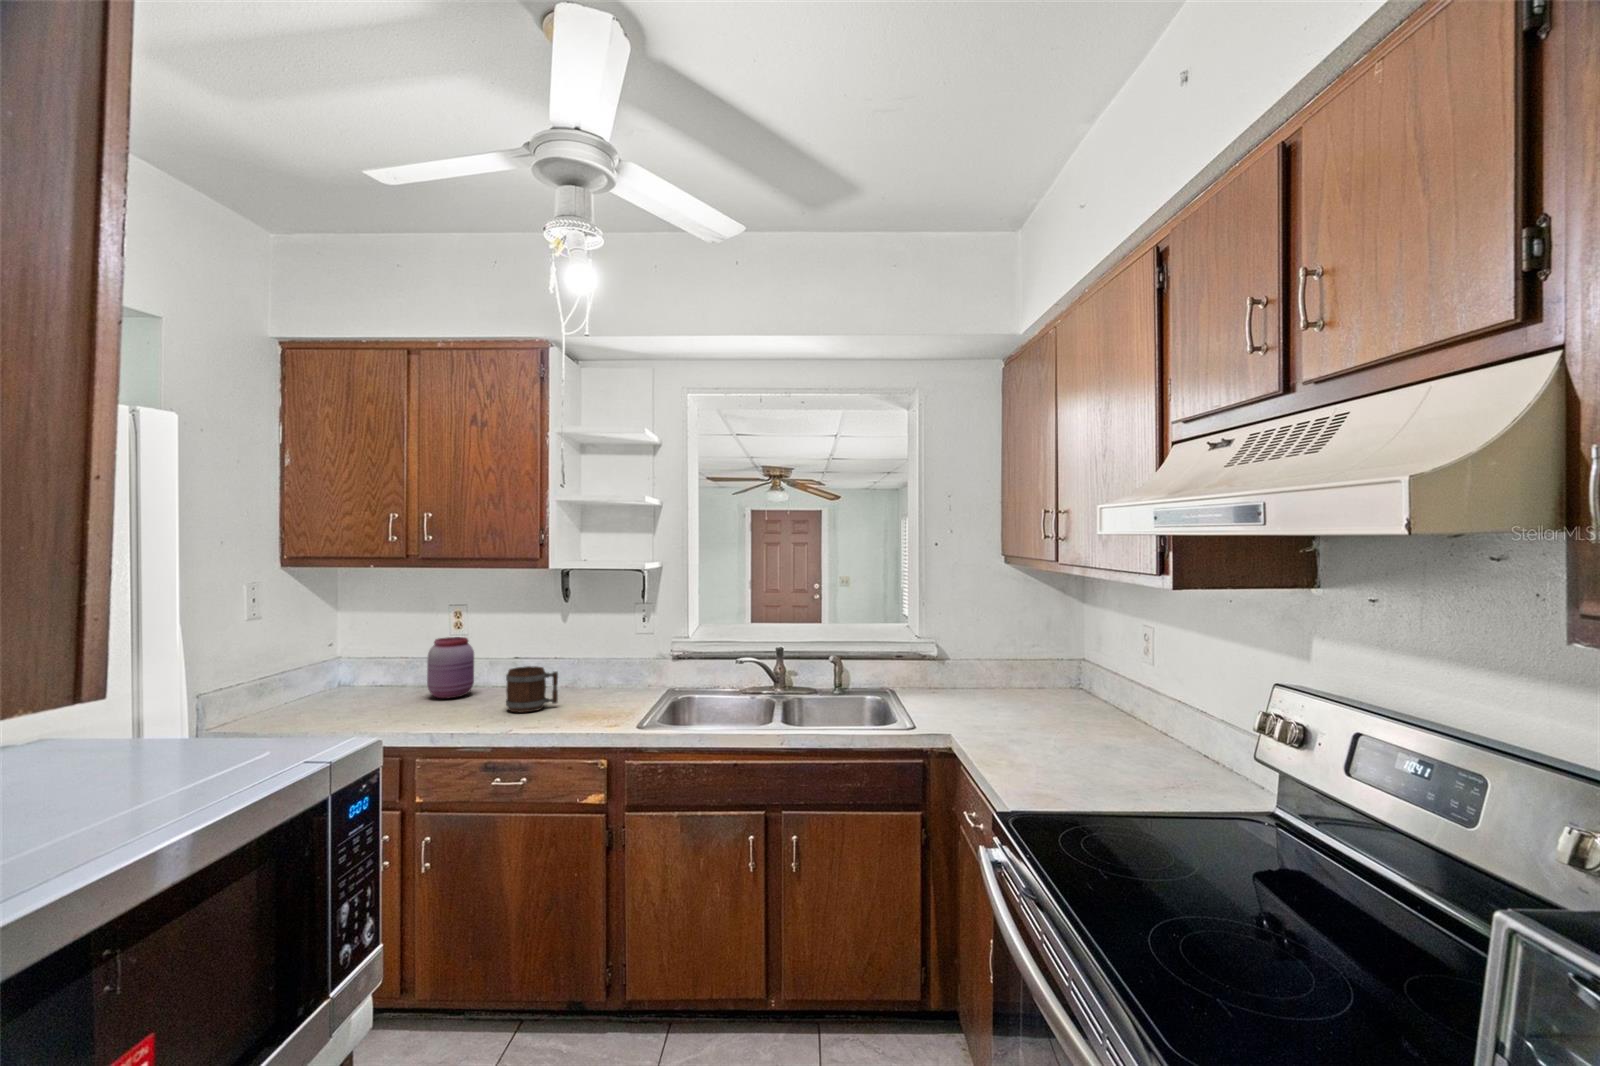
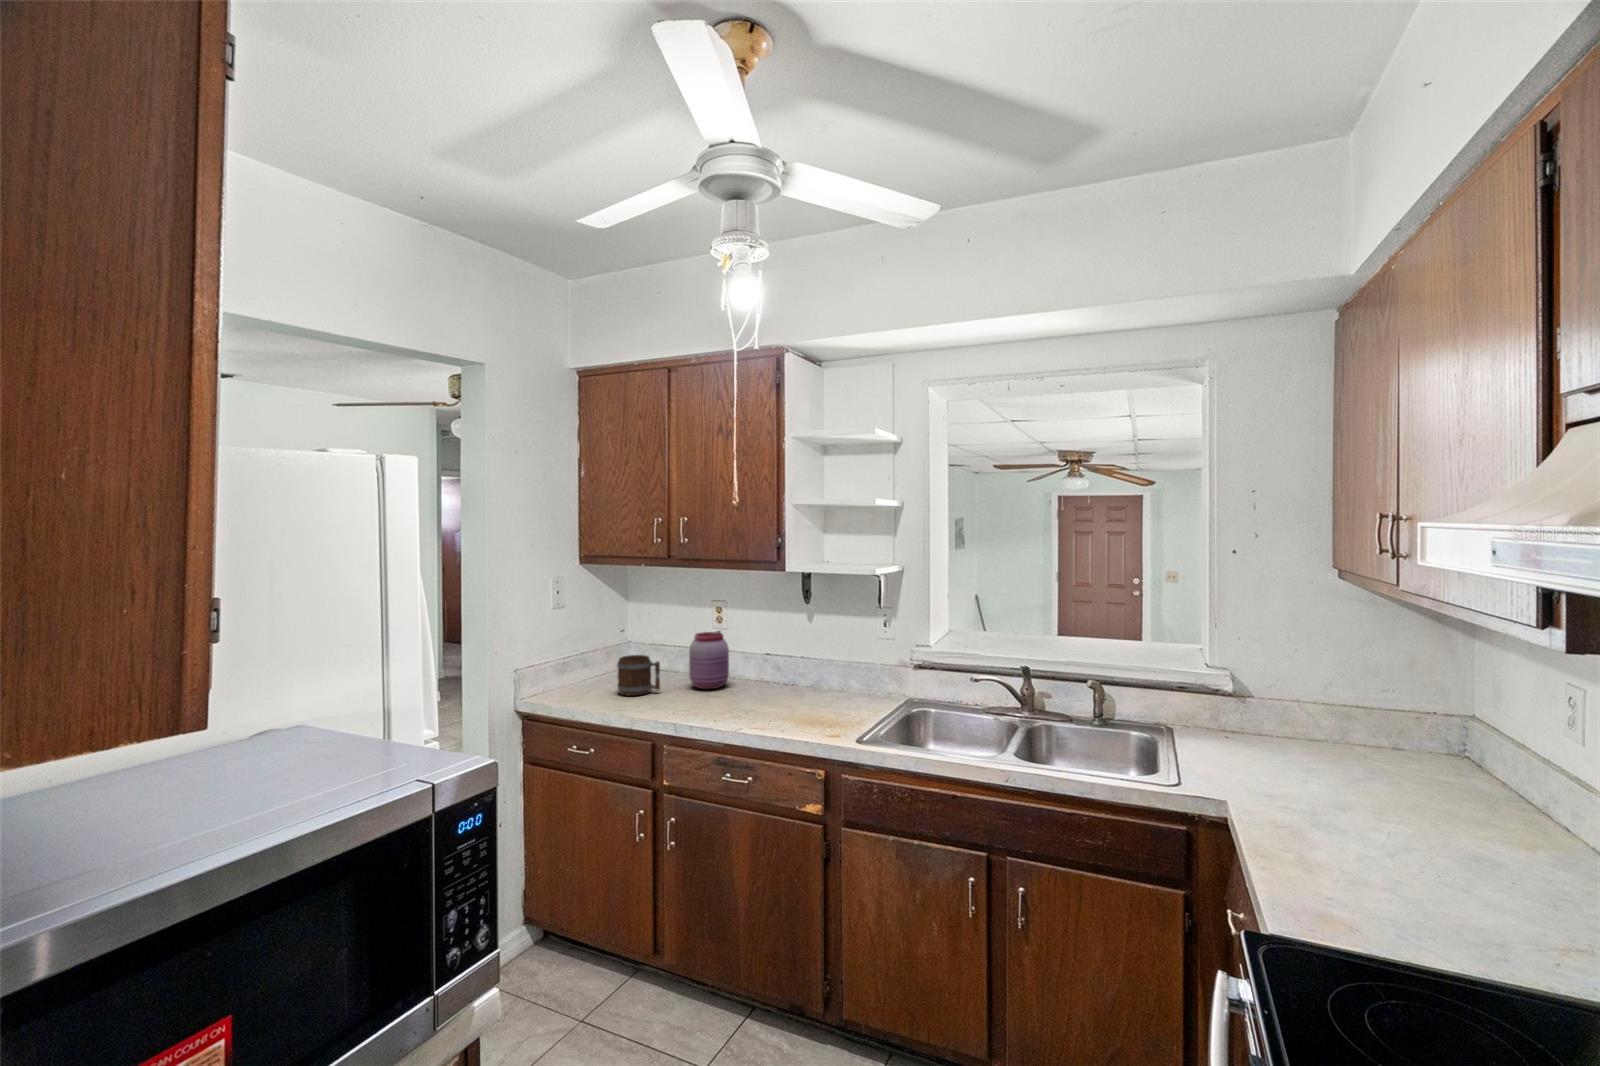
mug: present [506,666,558,712] -> present [617,655,660,696]

